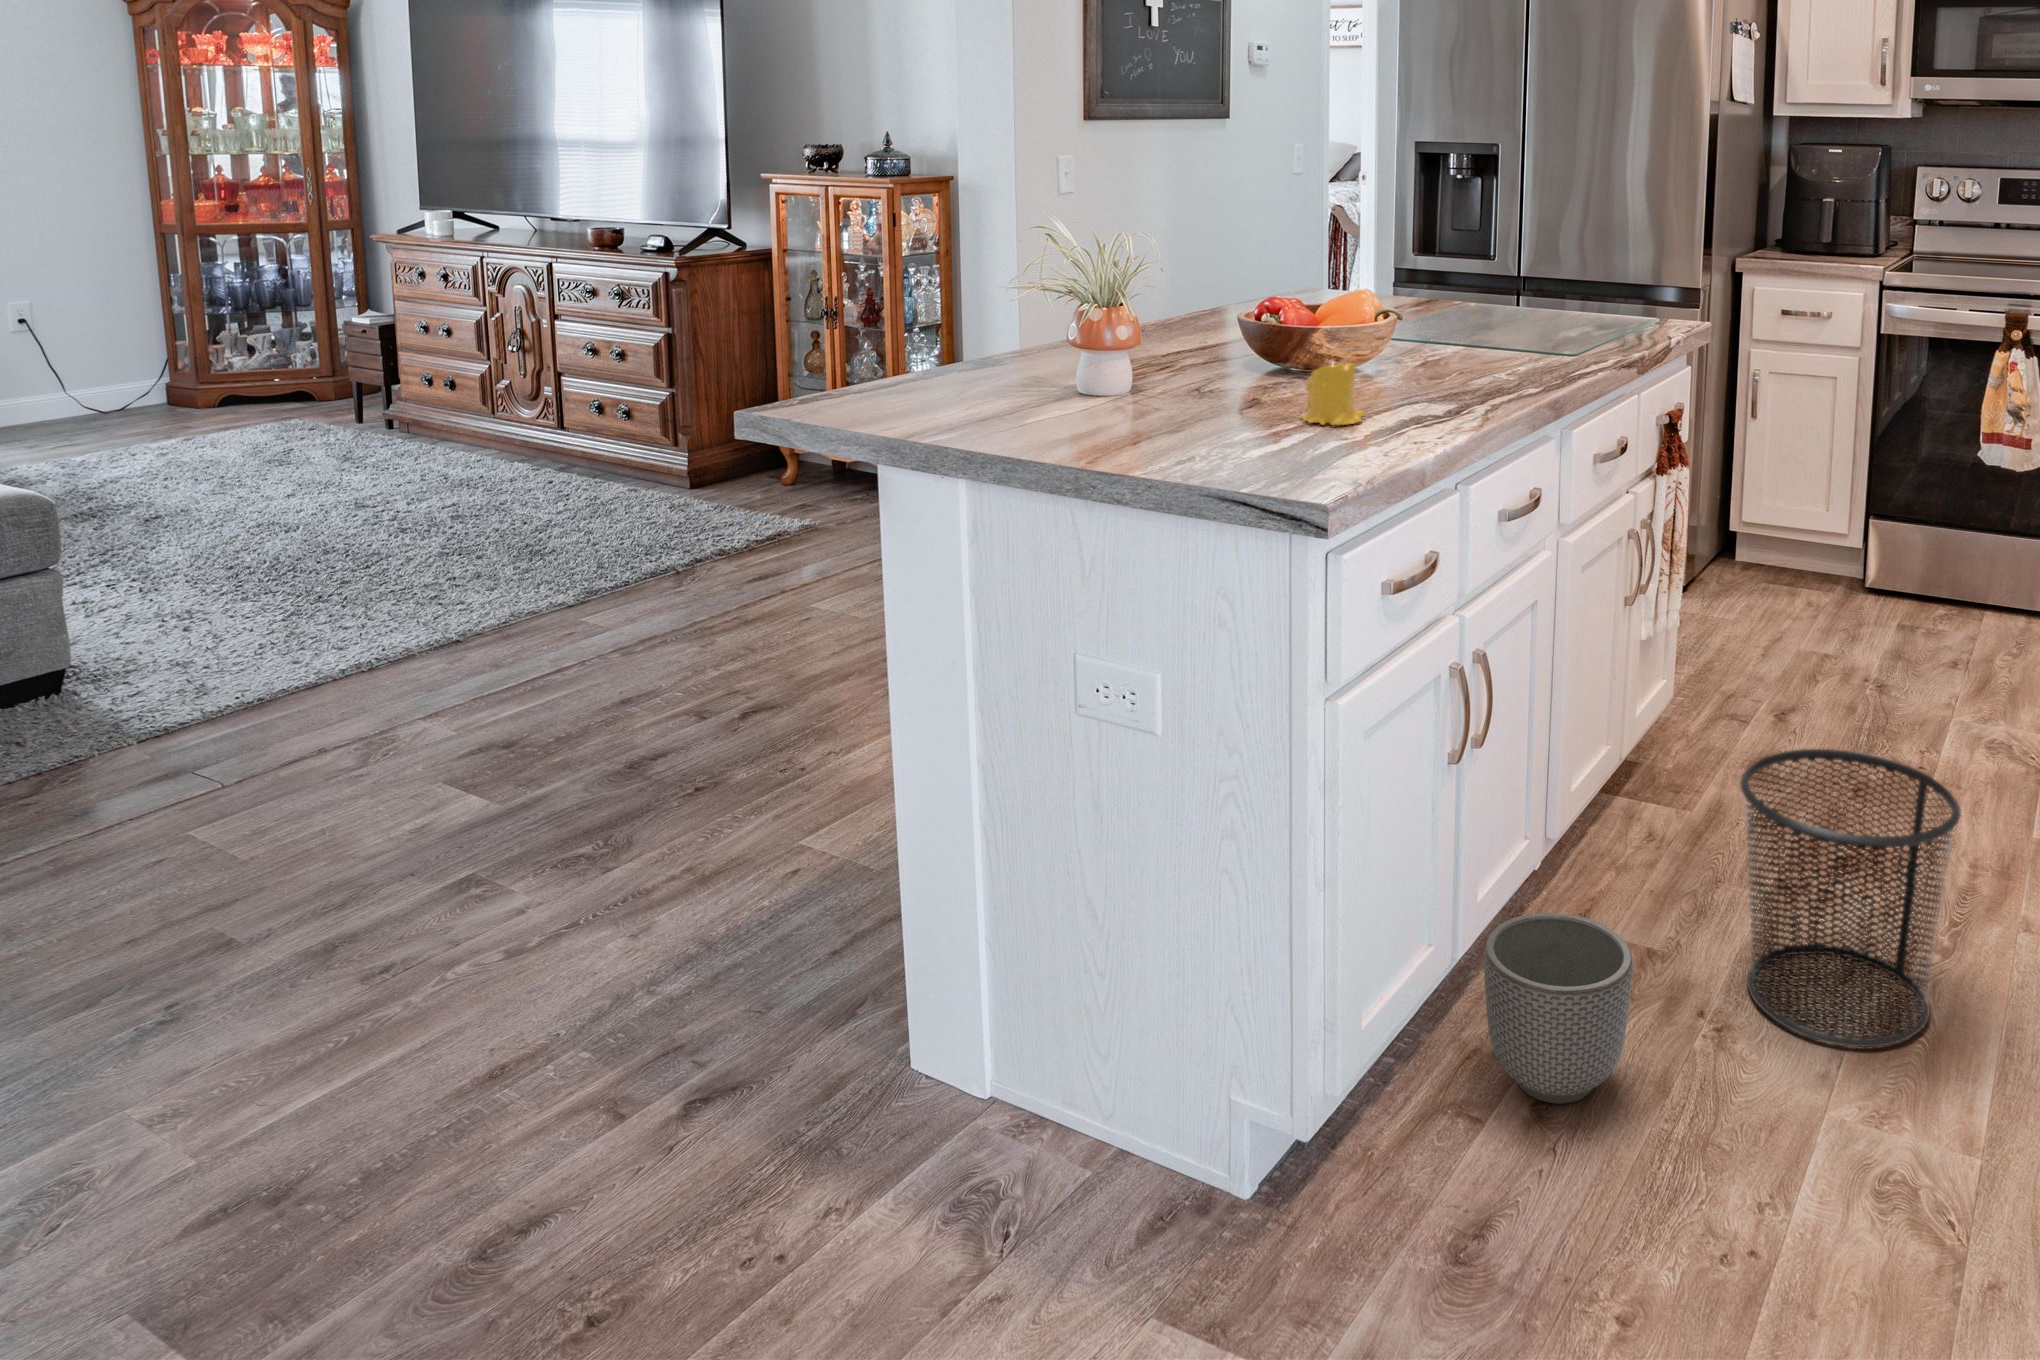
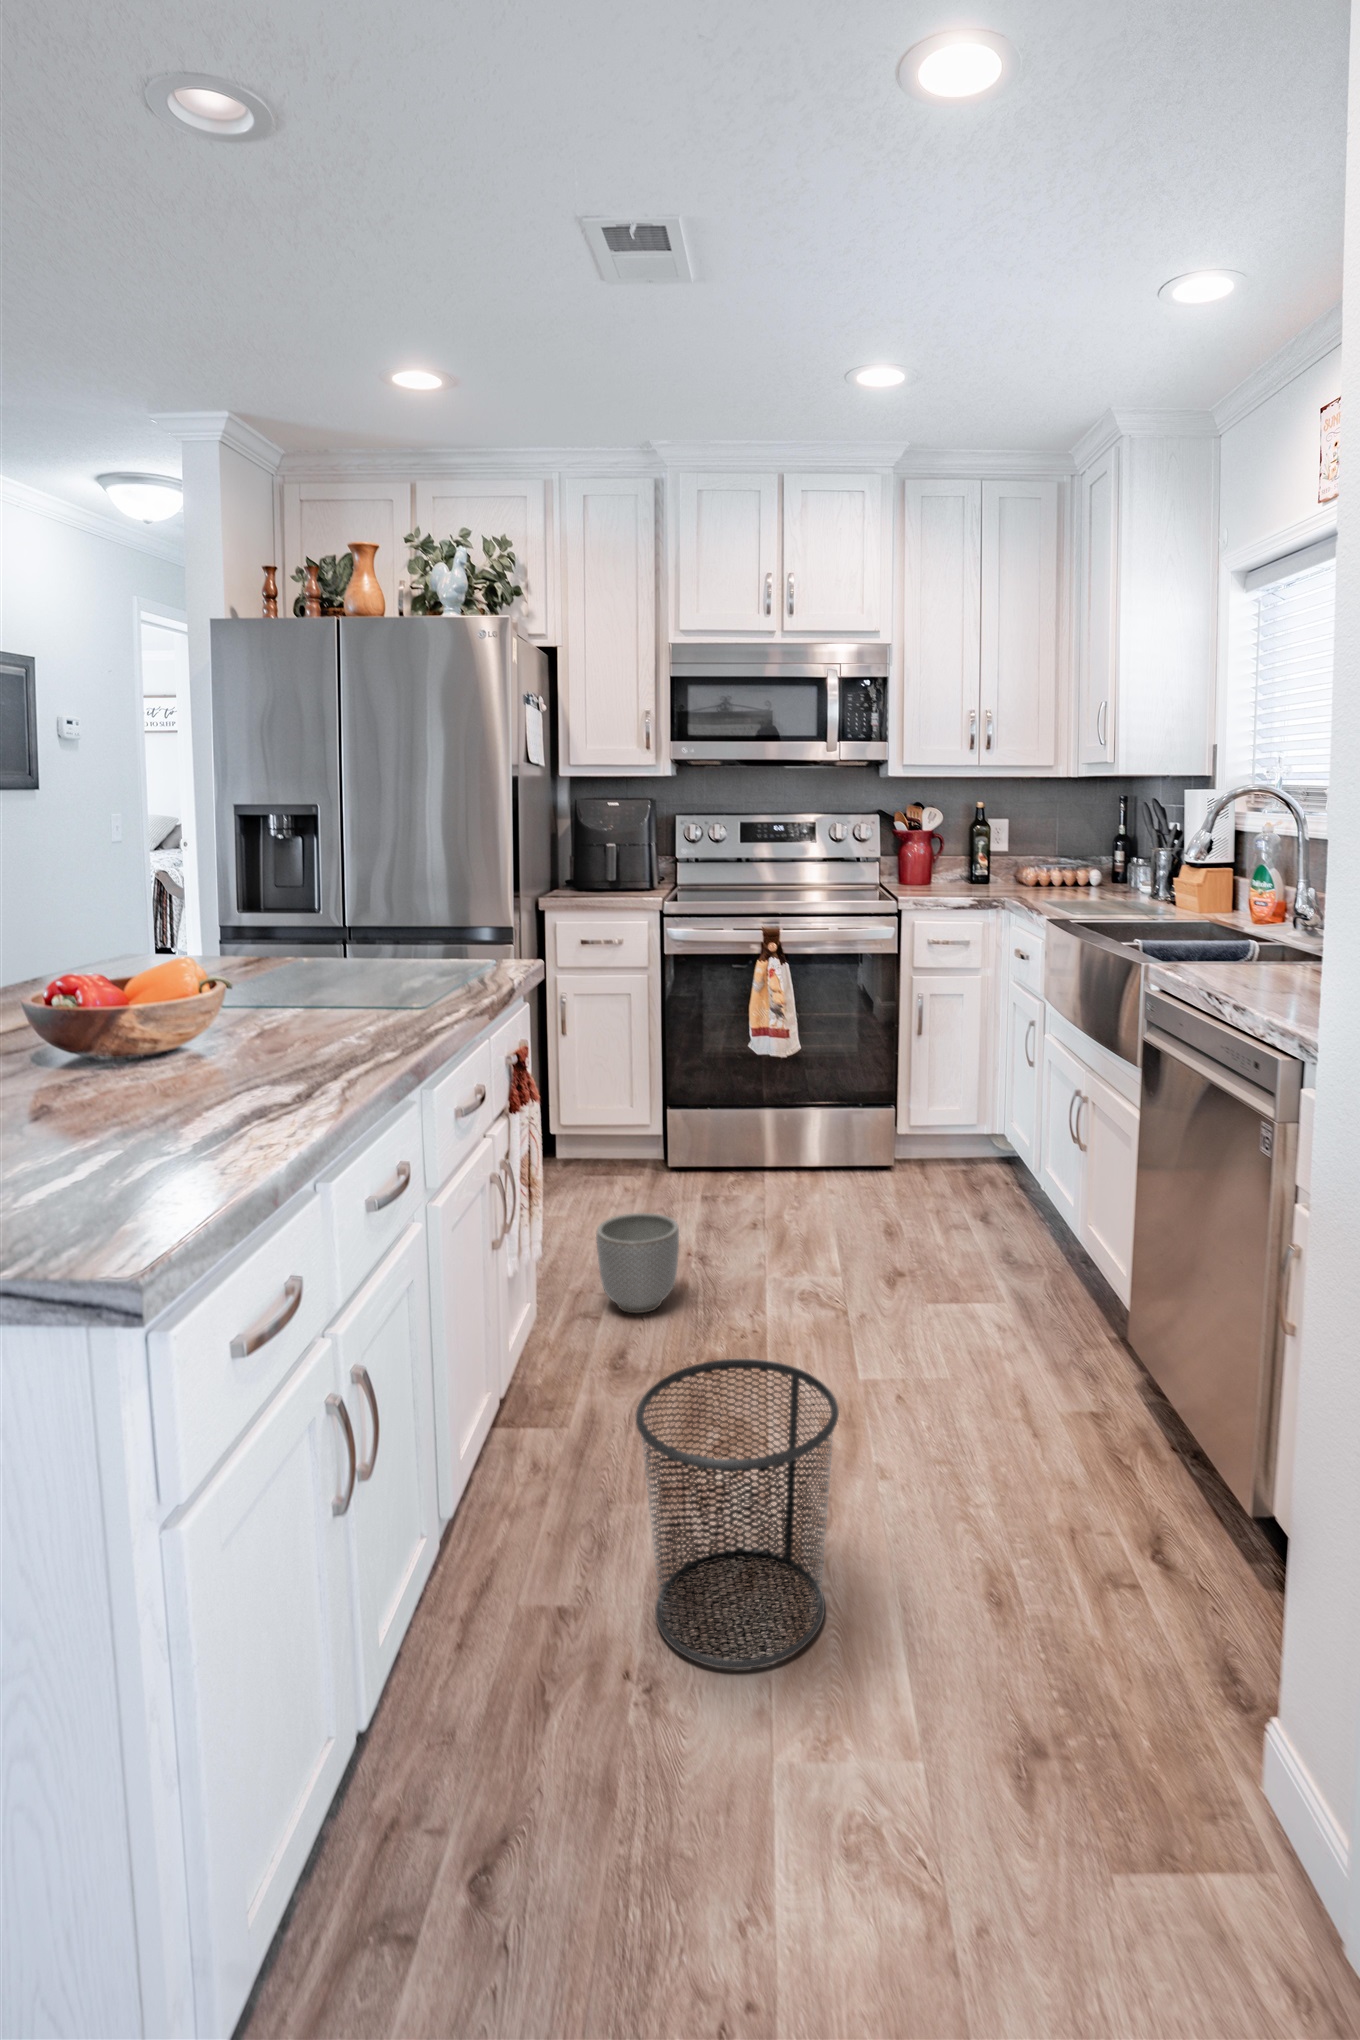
candle: present [1302,363,1364,425] -> none [107,1049,195,1135]
planter: present [1484,913,1633,1104] -> present [596,1213,679,1313]

